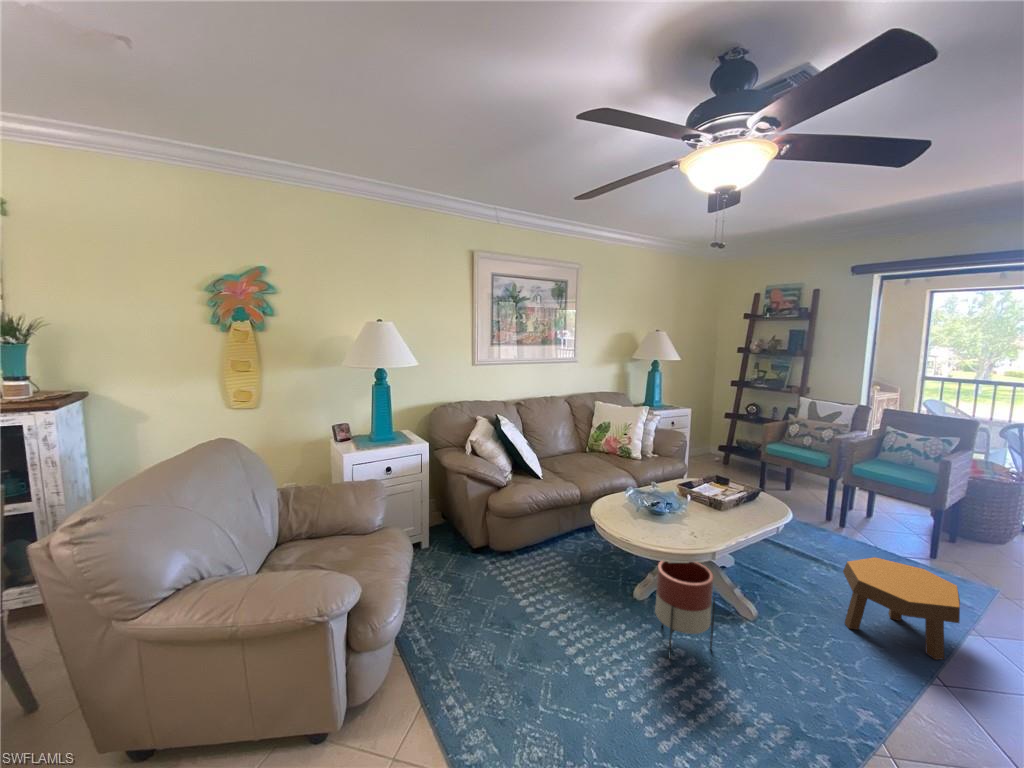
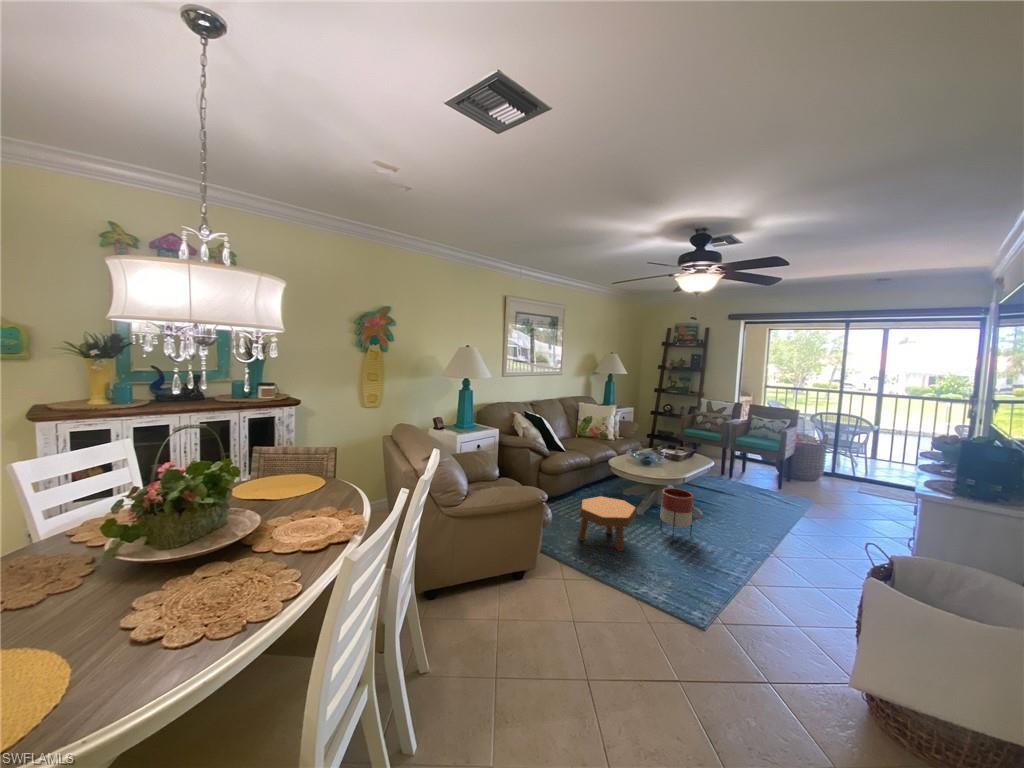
footstool: present [843,557,960,660] -> present [578,496,637,551]

